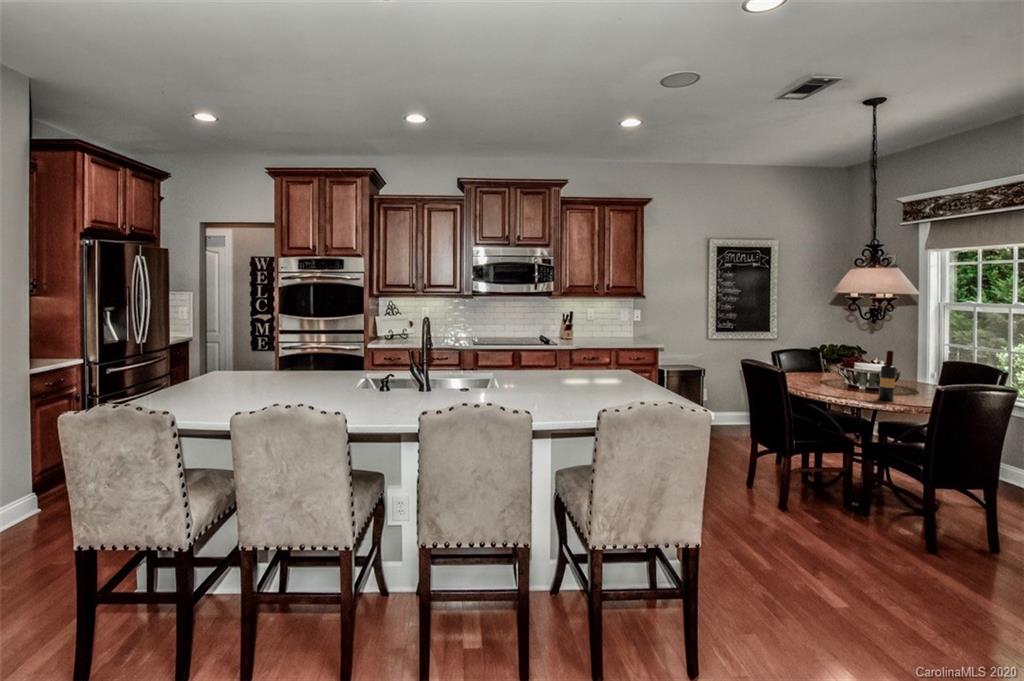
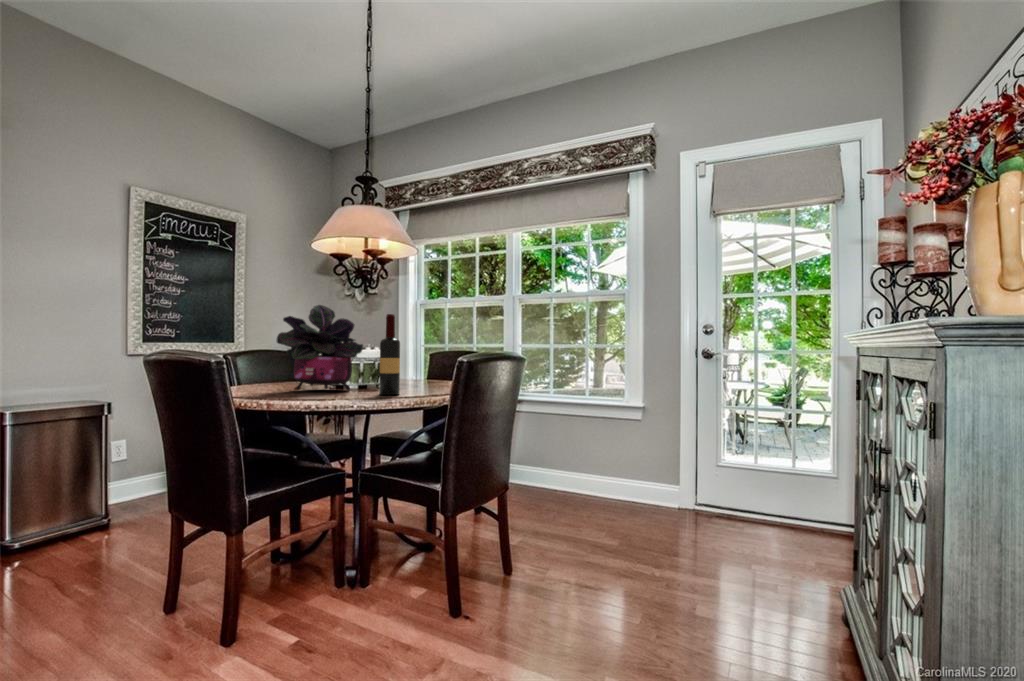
potted plant: none [813,336,869,392] -> present [277,305,363,390]

